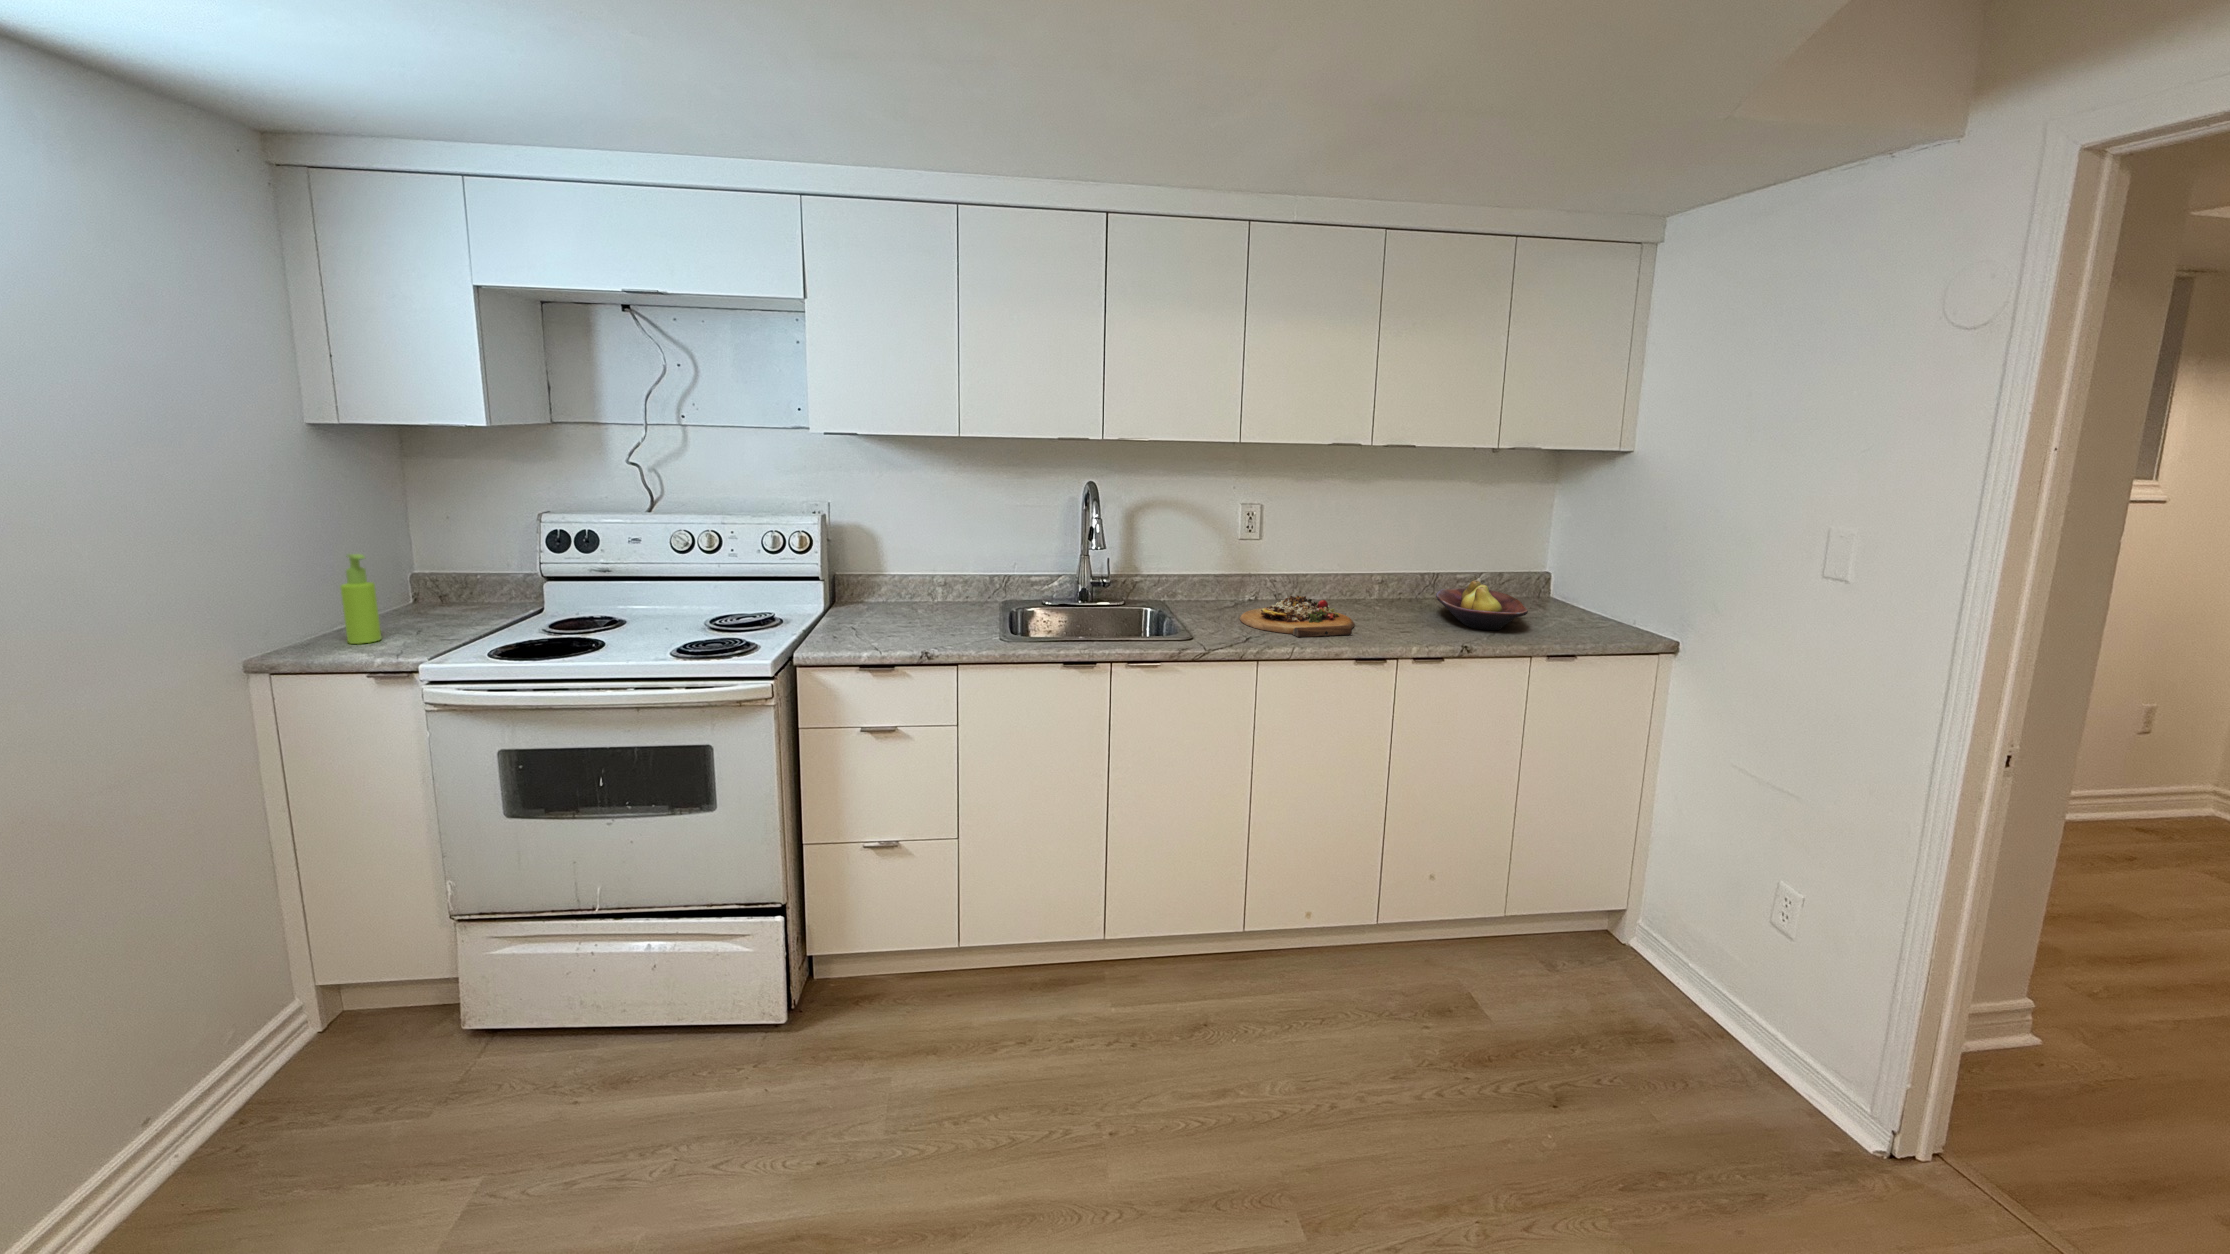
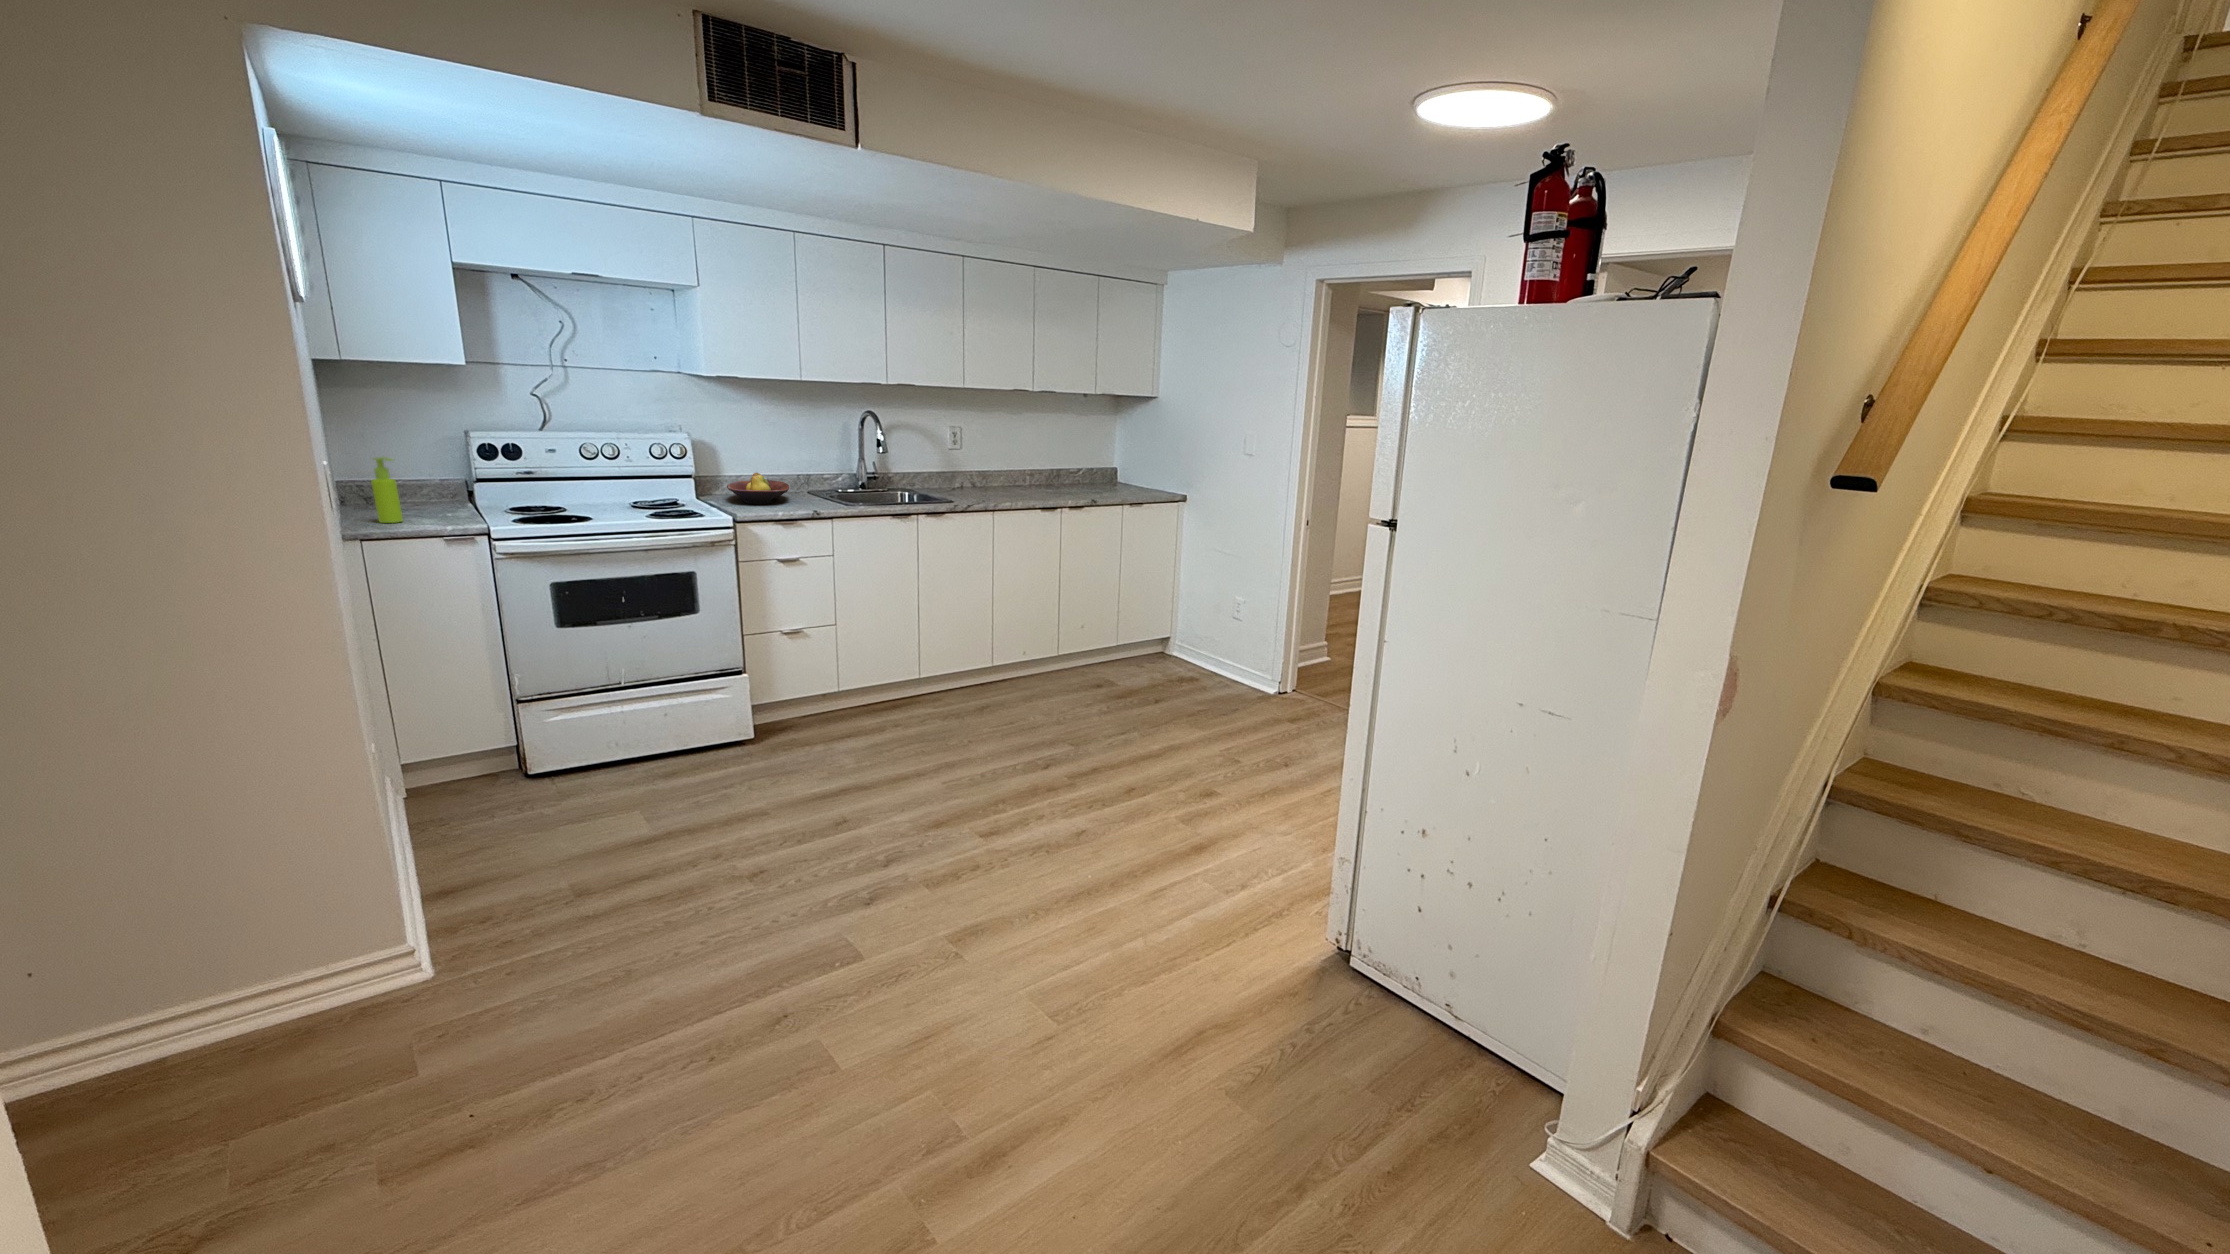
fruit bowl: present [1436,580,1528,630] -> present [727,473,789,504]
cutting board: present [1240,596,1354,637] -> none [967,480,1037,500]

